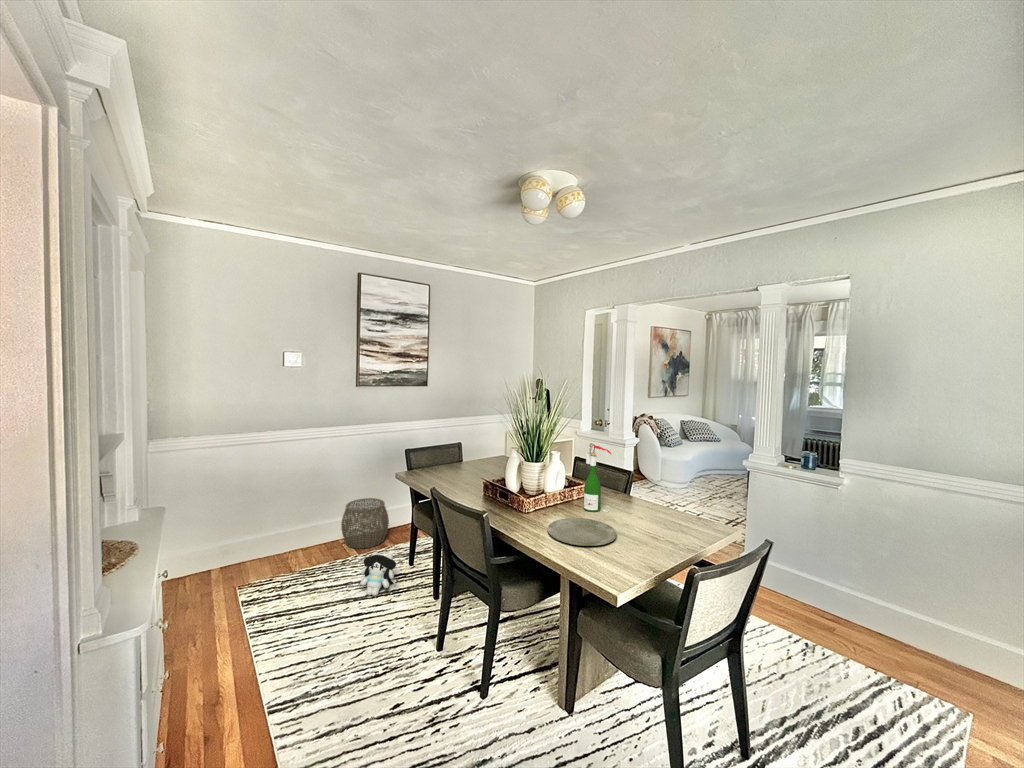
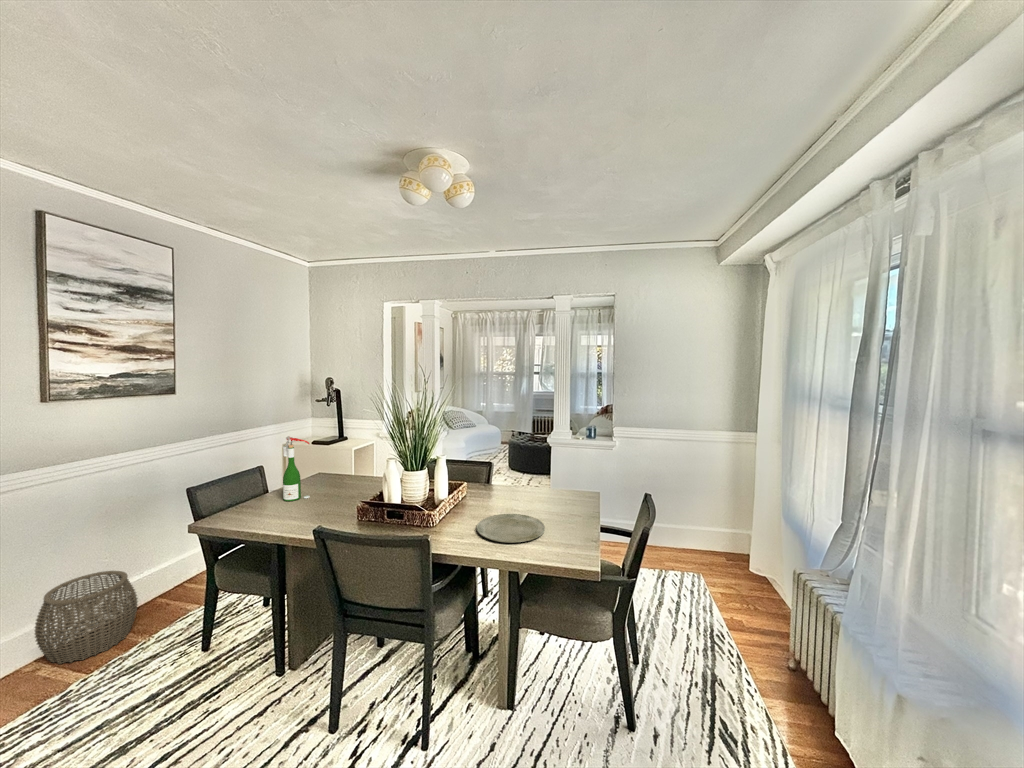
wine bottle: present [584,443,611,512] -> present [283,436,310,501]
plush toy: present [360,552,397,596] -> none [138,641,210,717]

